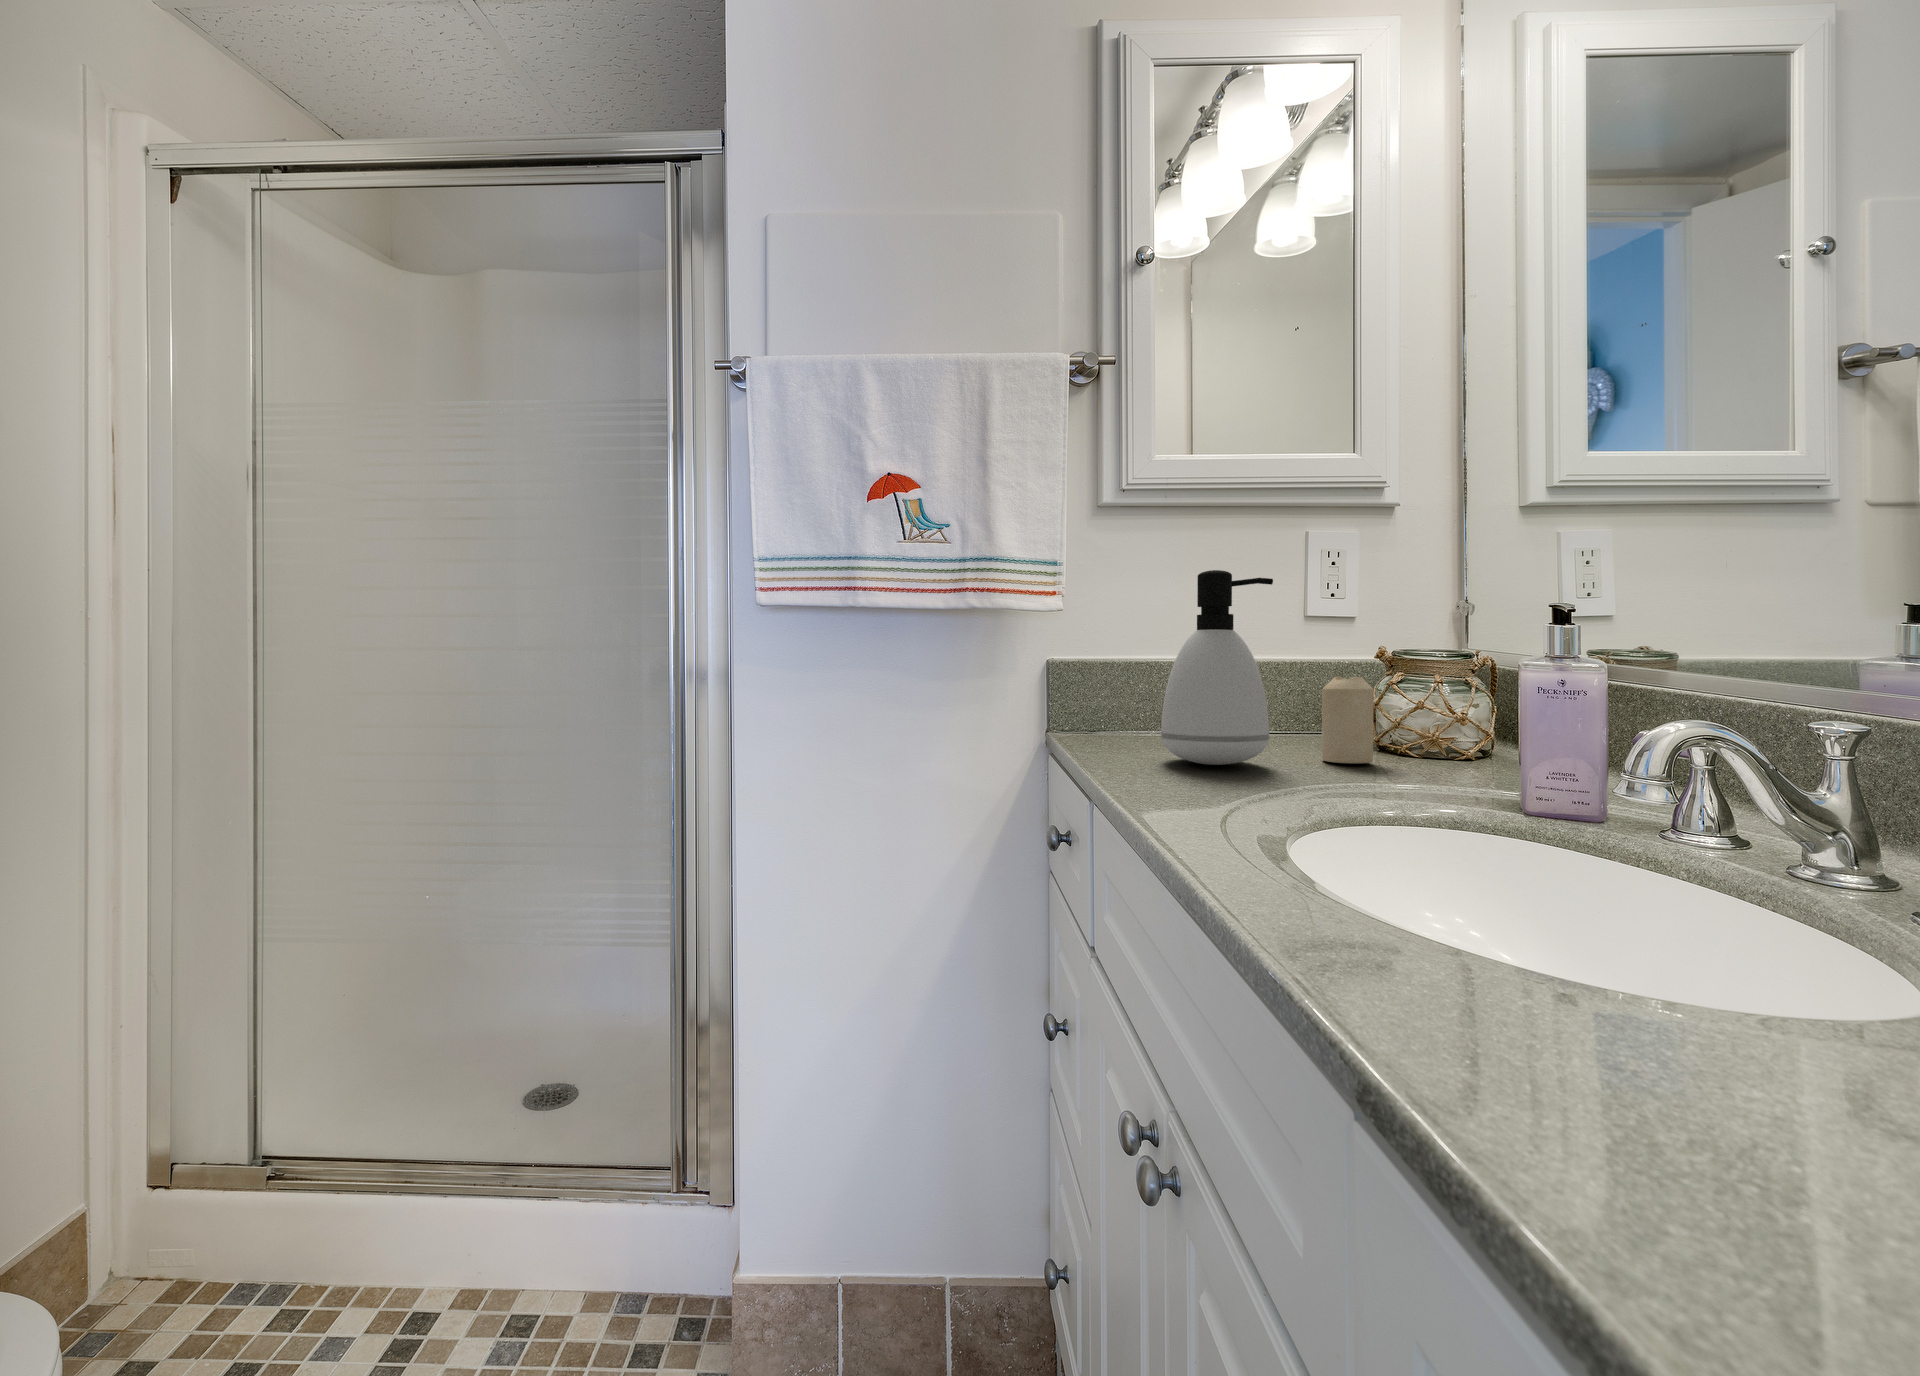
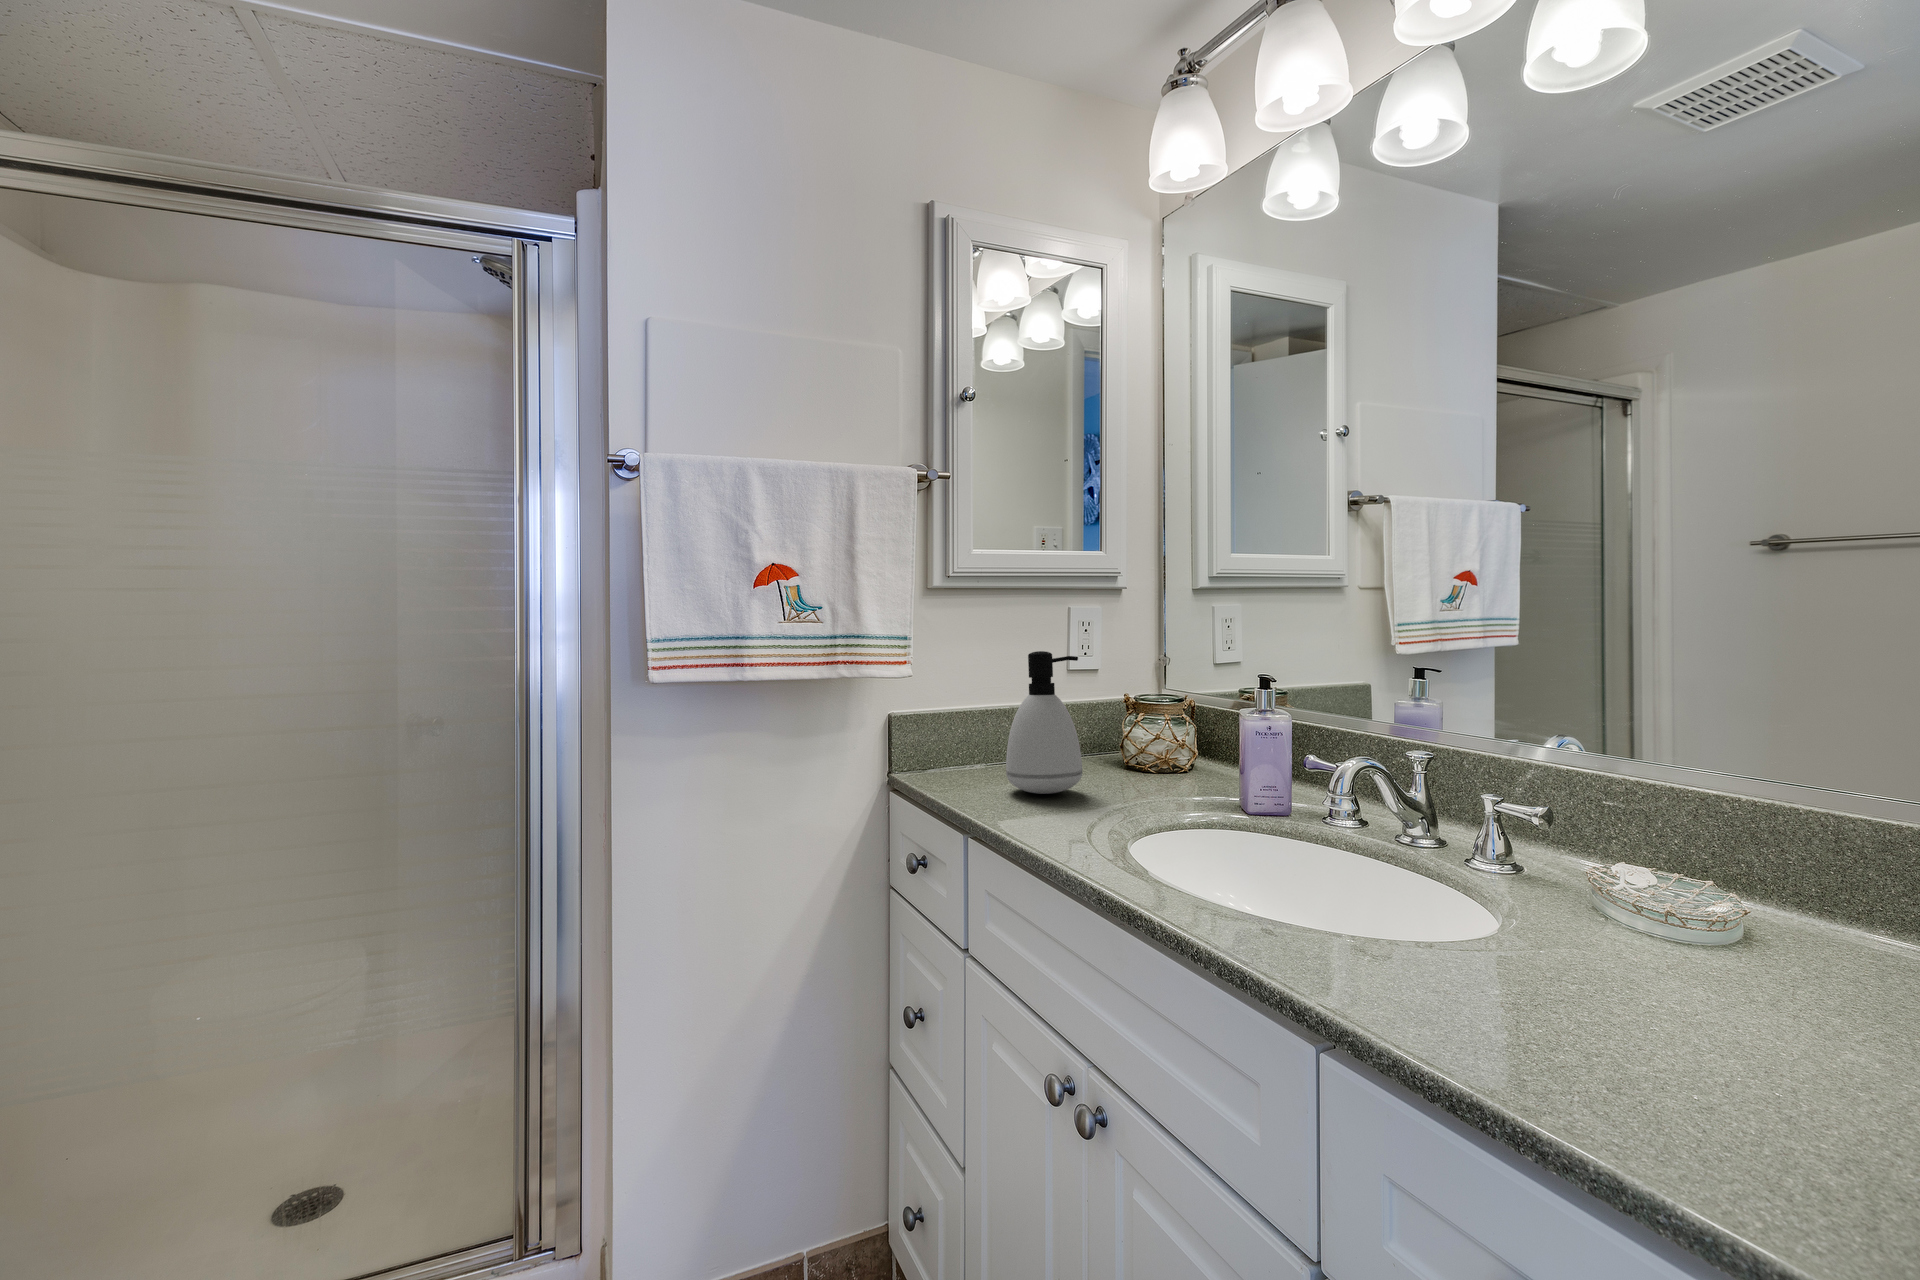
candle: present [1322,676,1374,763] -> none [1103,721,1138,783]

